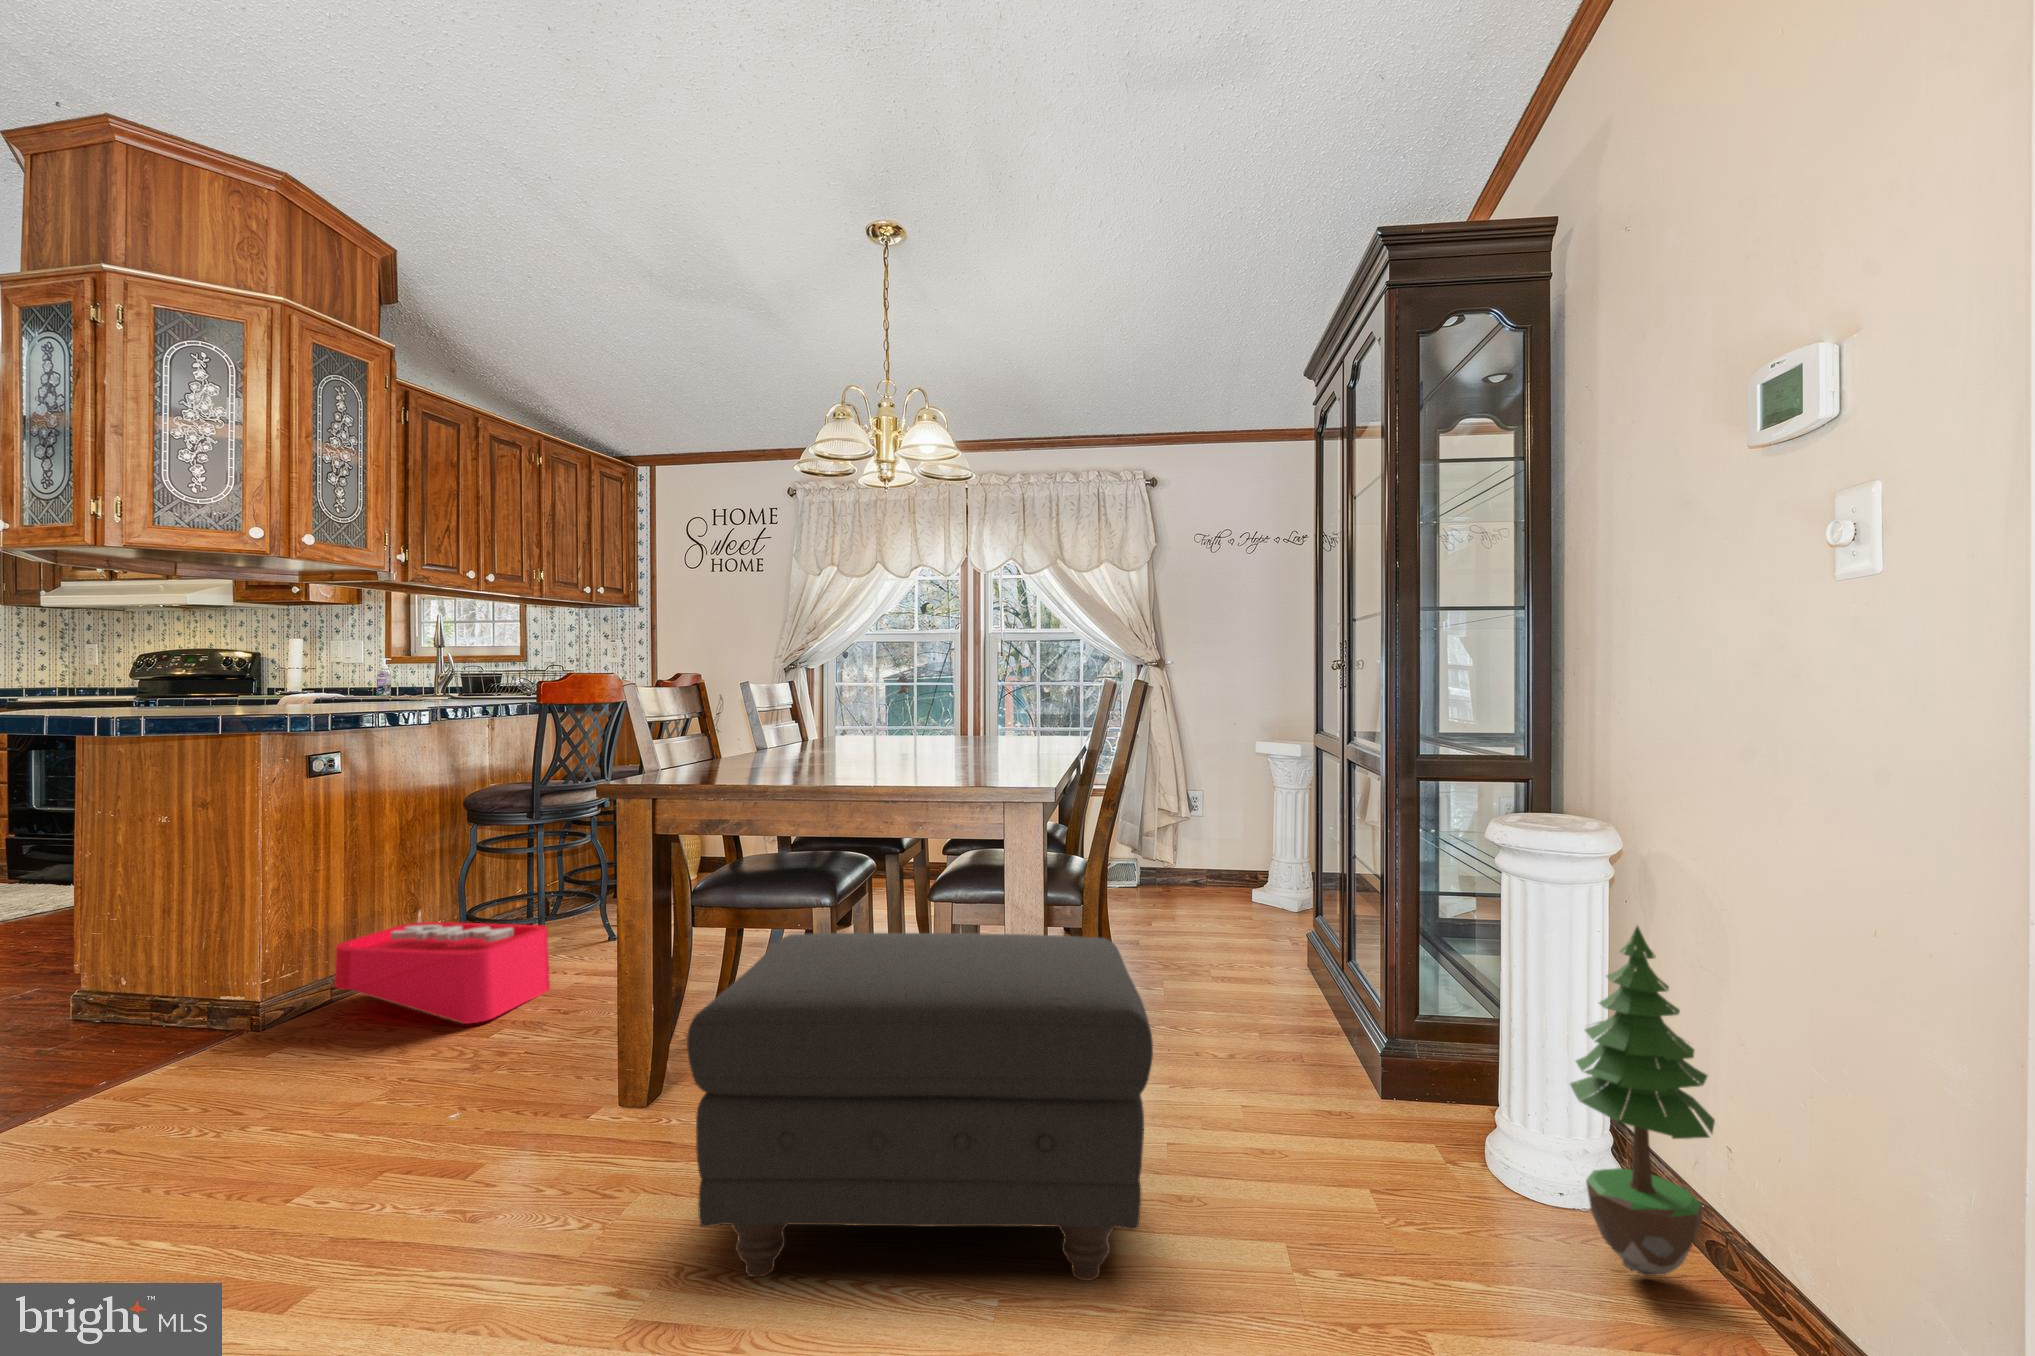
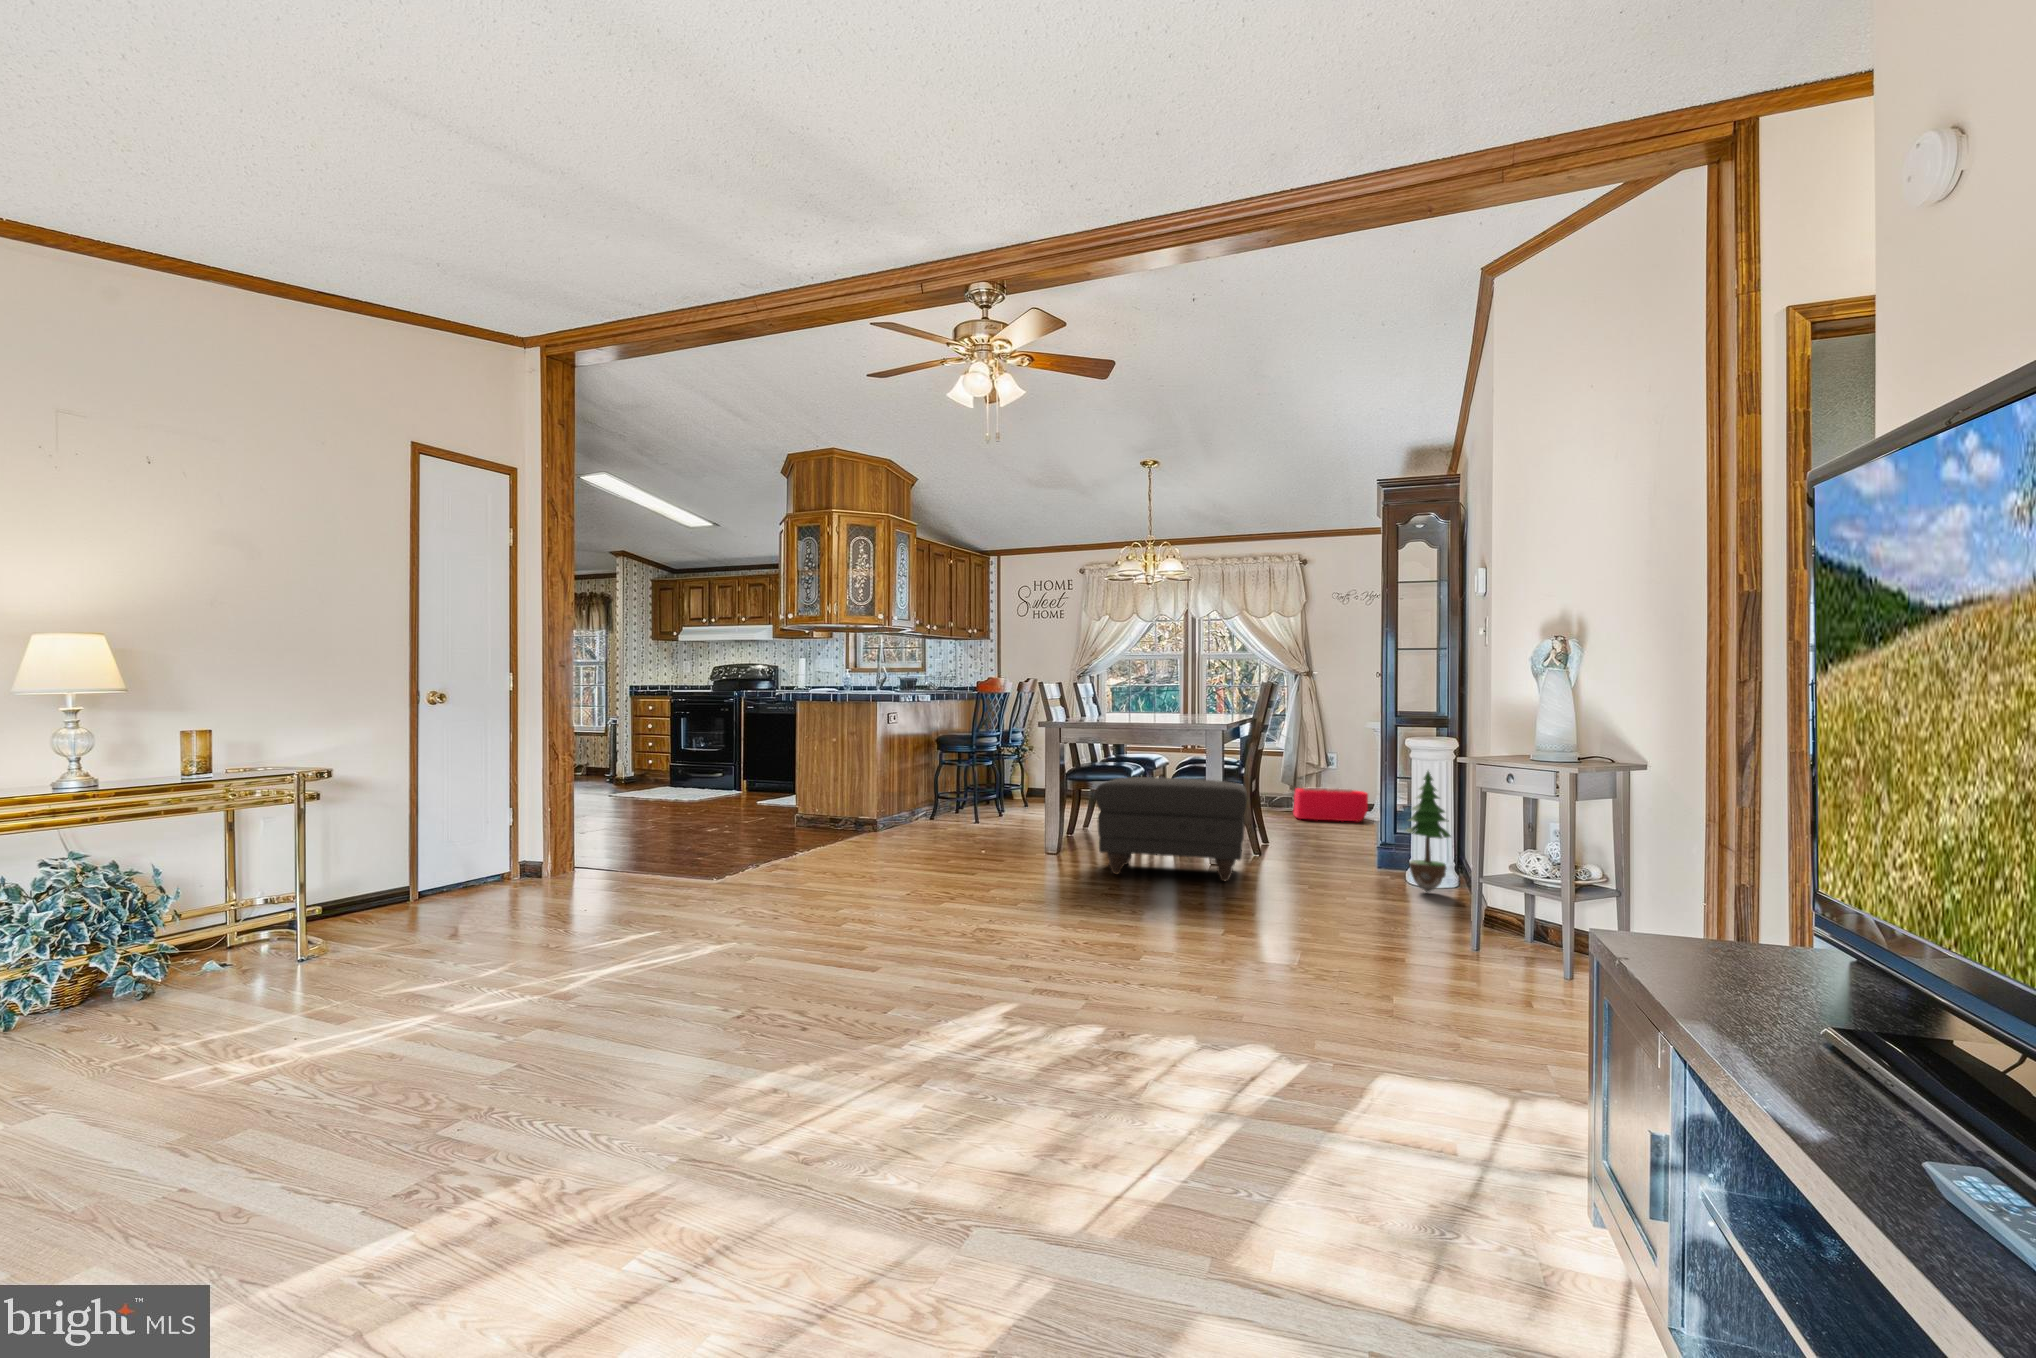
storage bin: present [334,911,550,1024] -> present [1293,787,1368,821]

